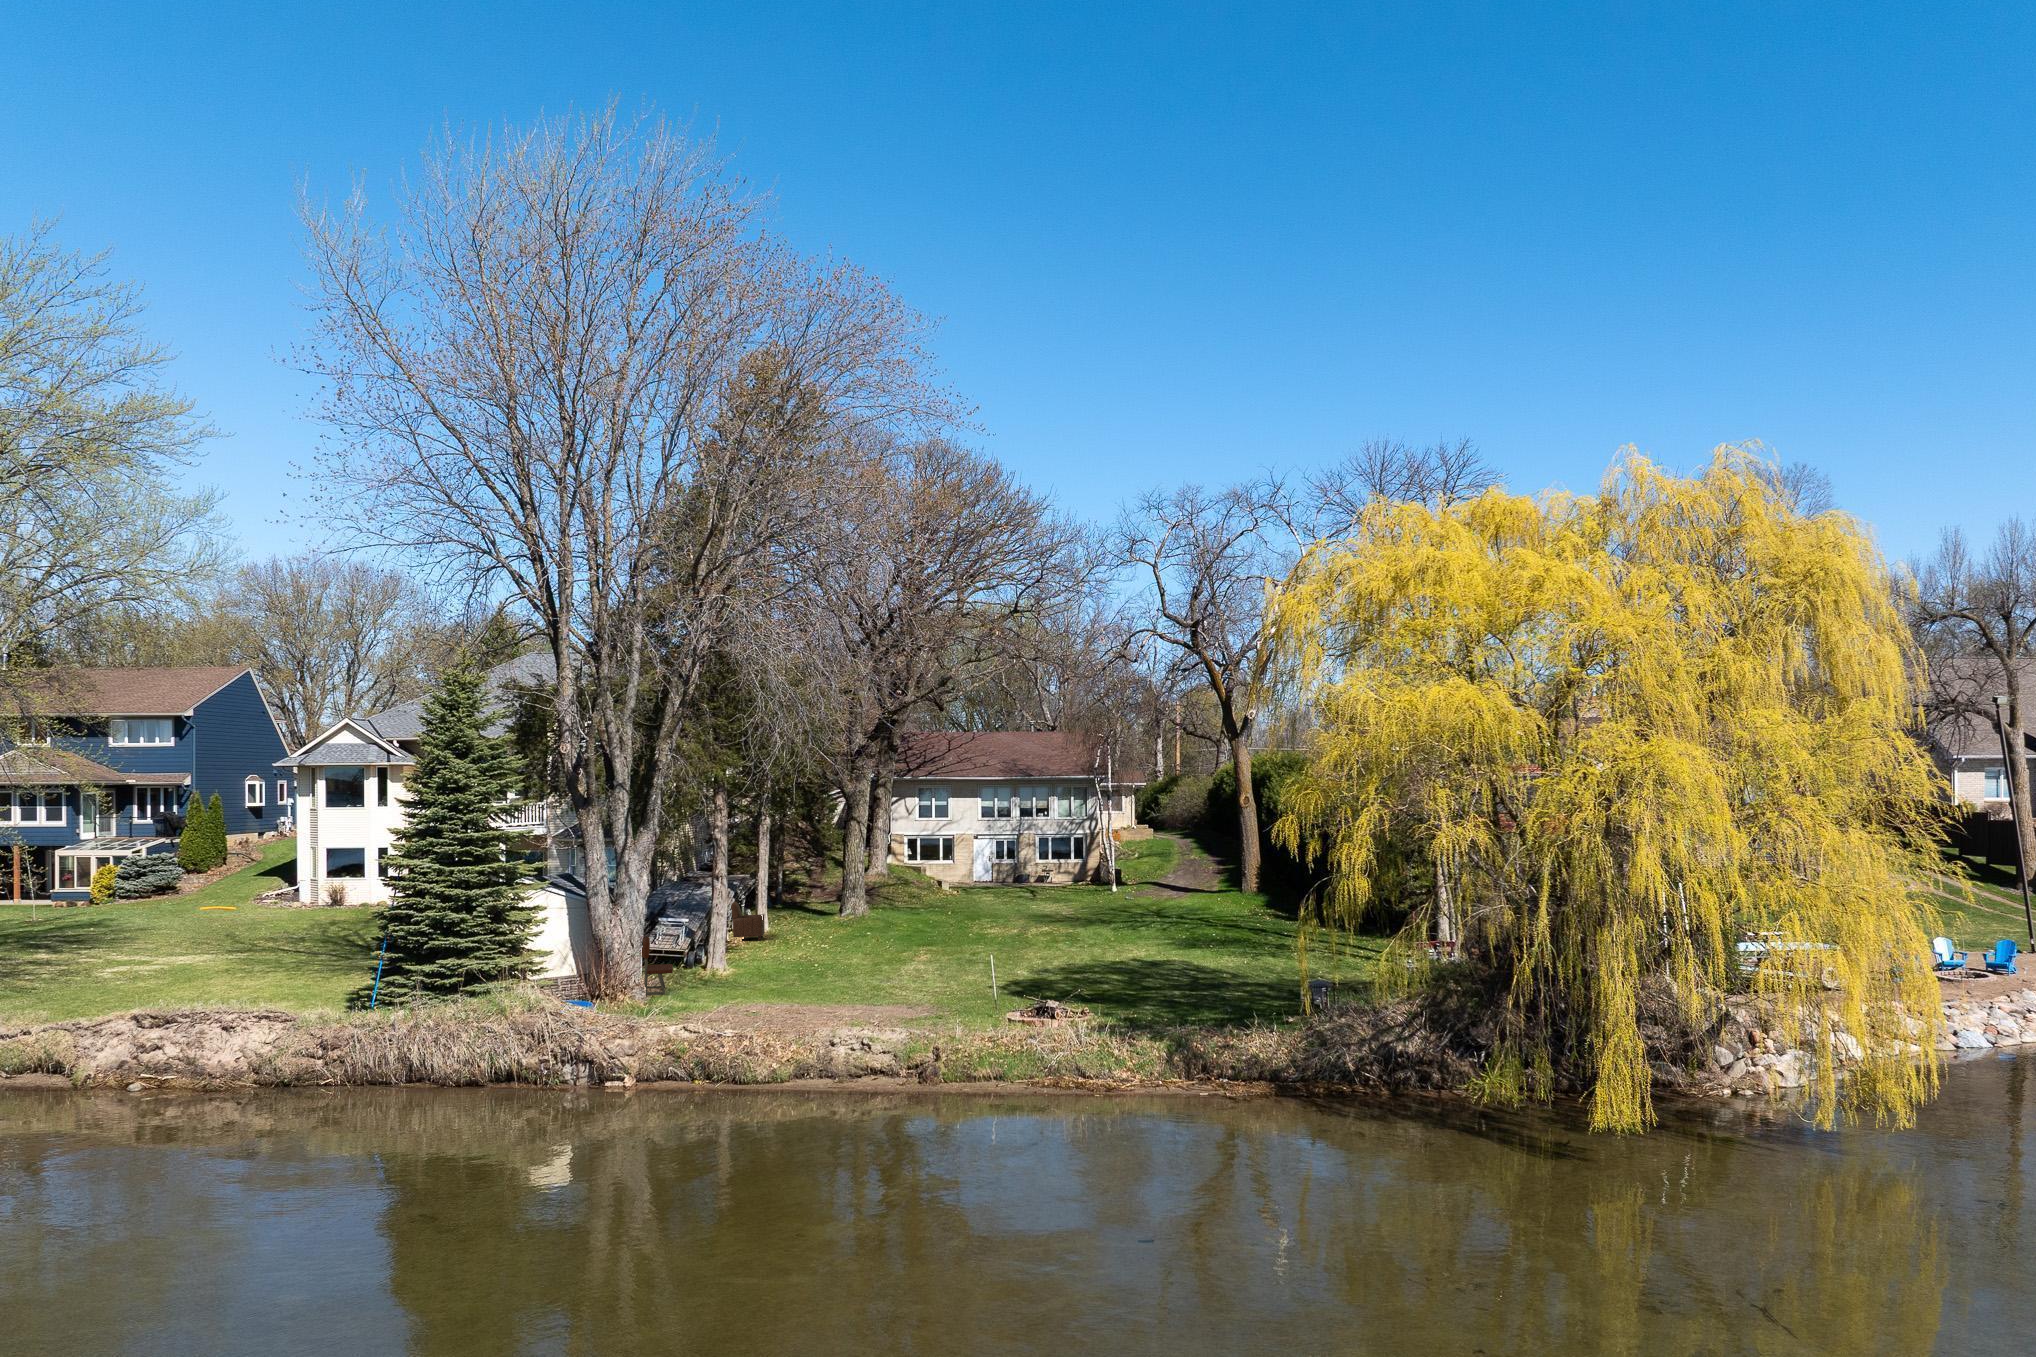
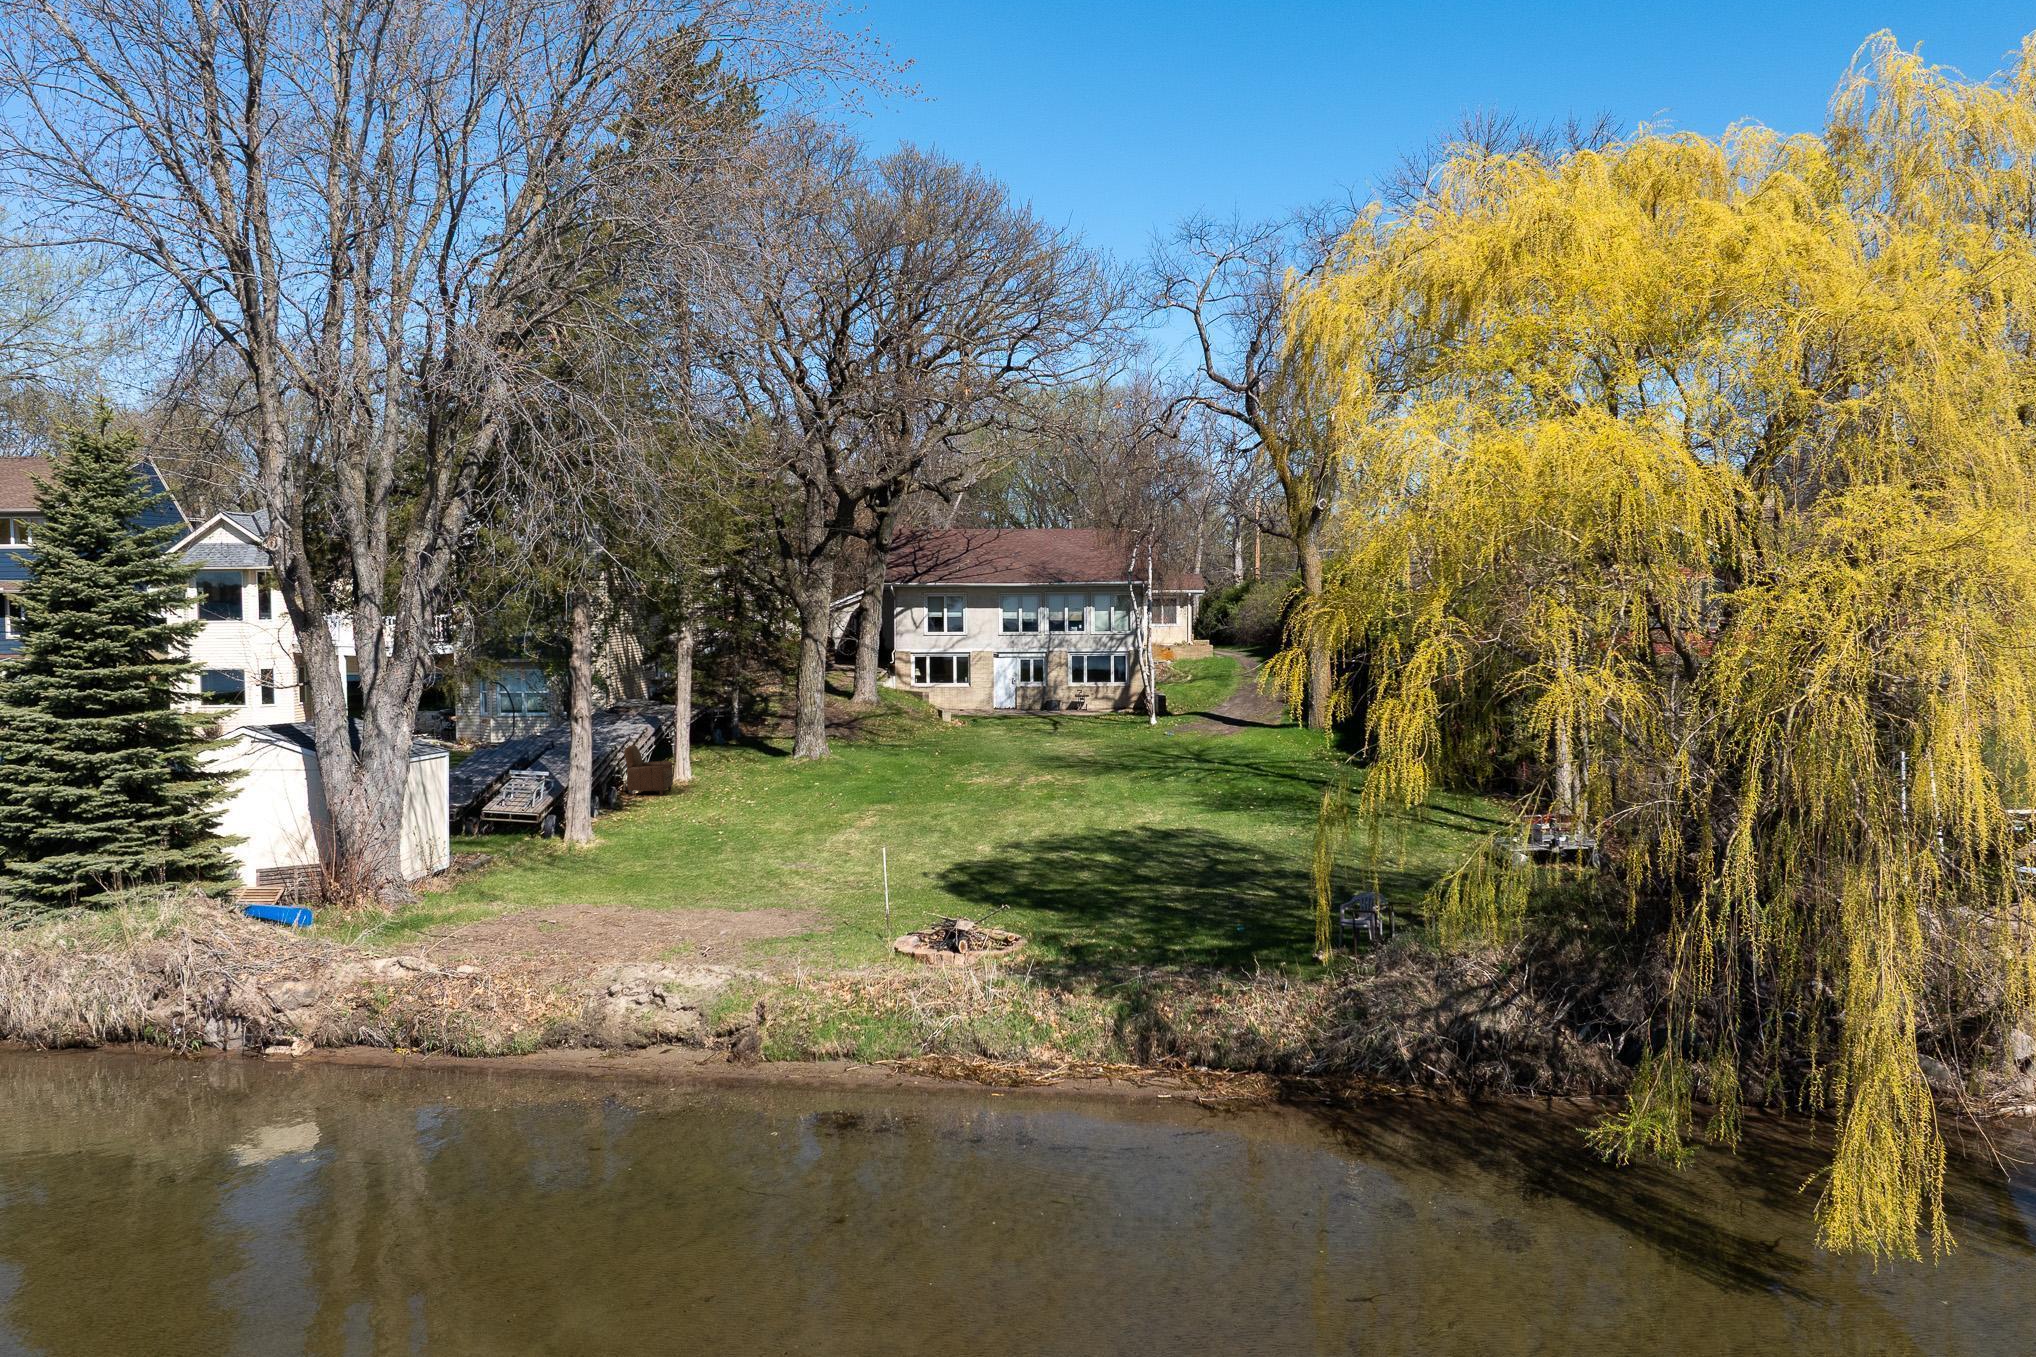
bench: present [642,937,673,995] -> none [415,808,471,890]

